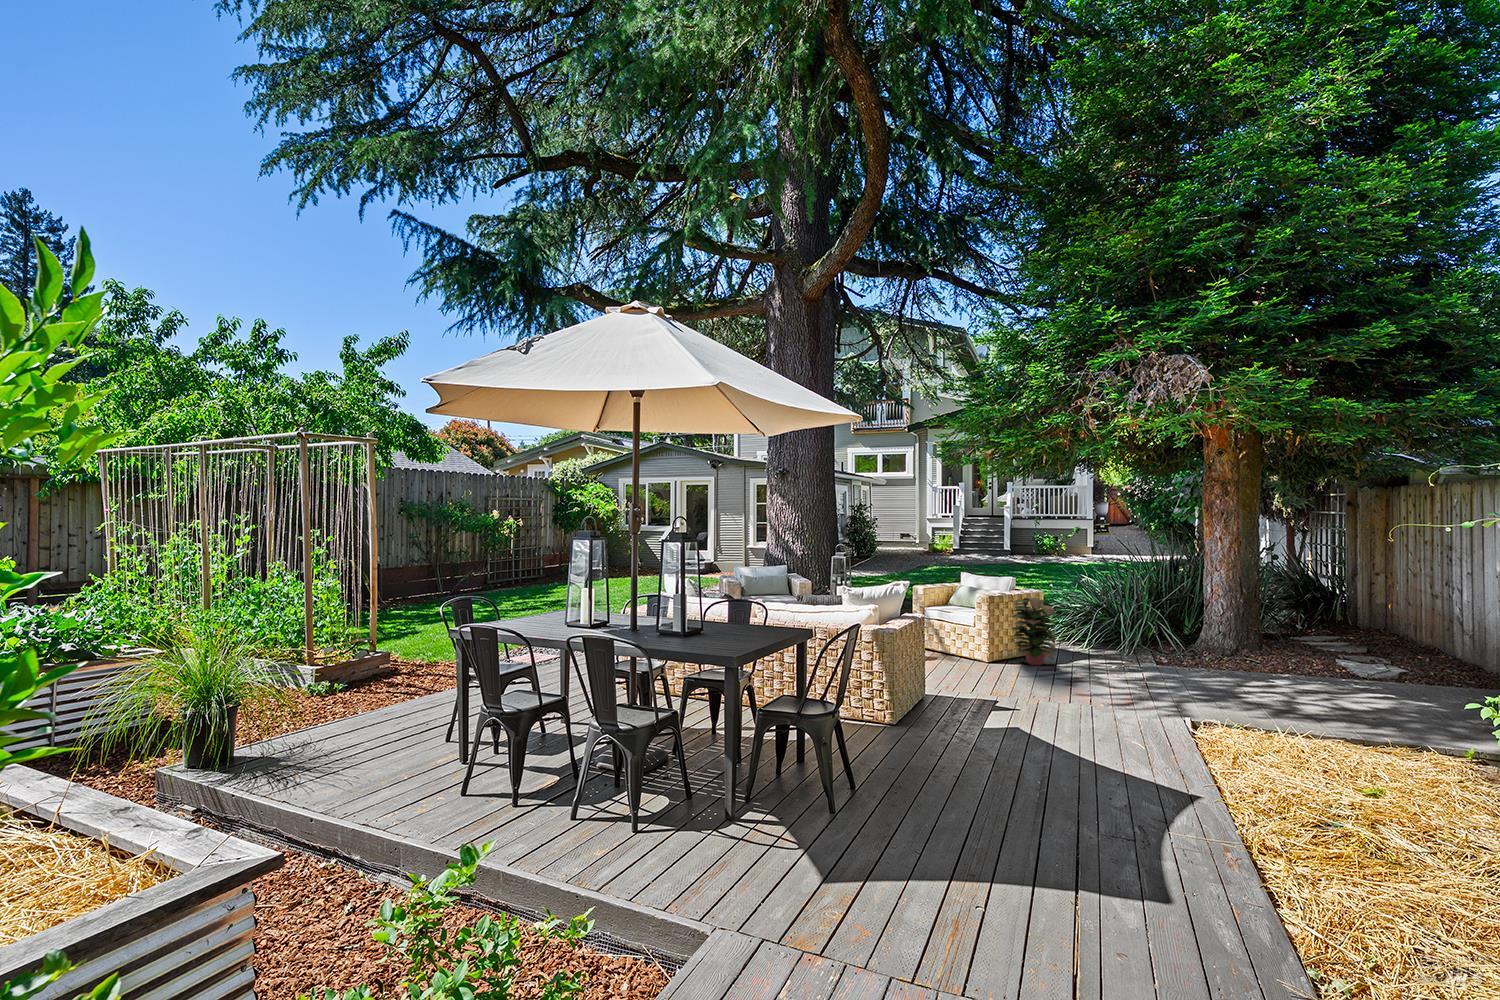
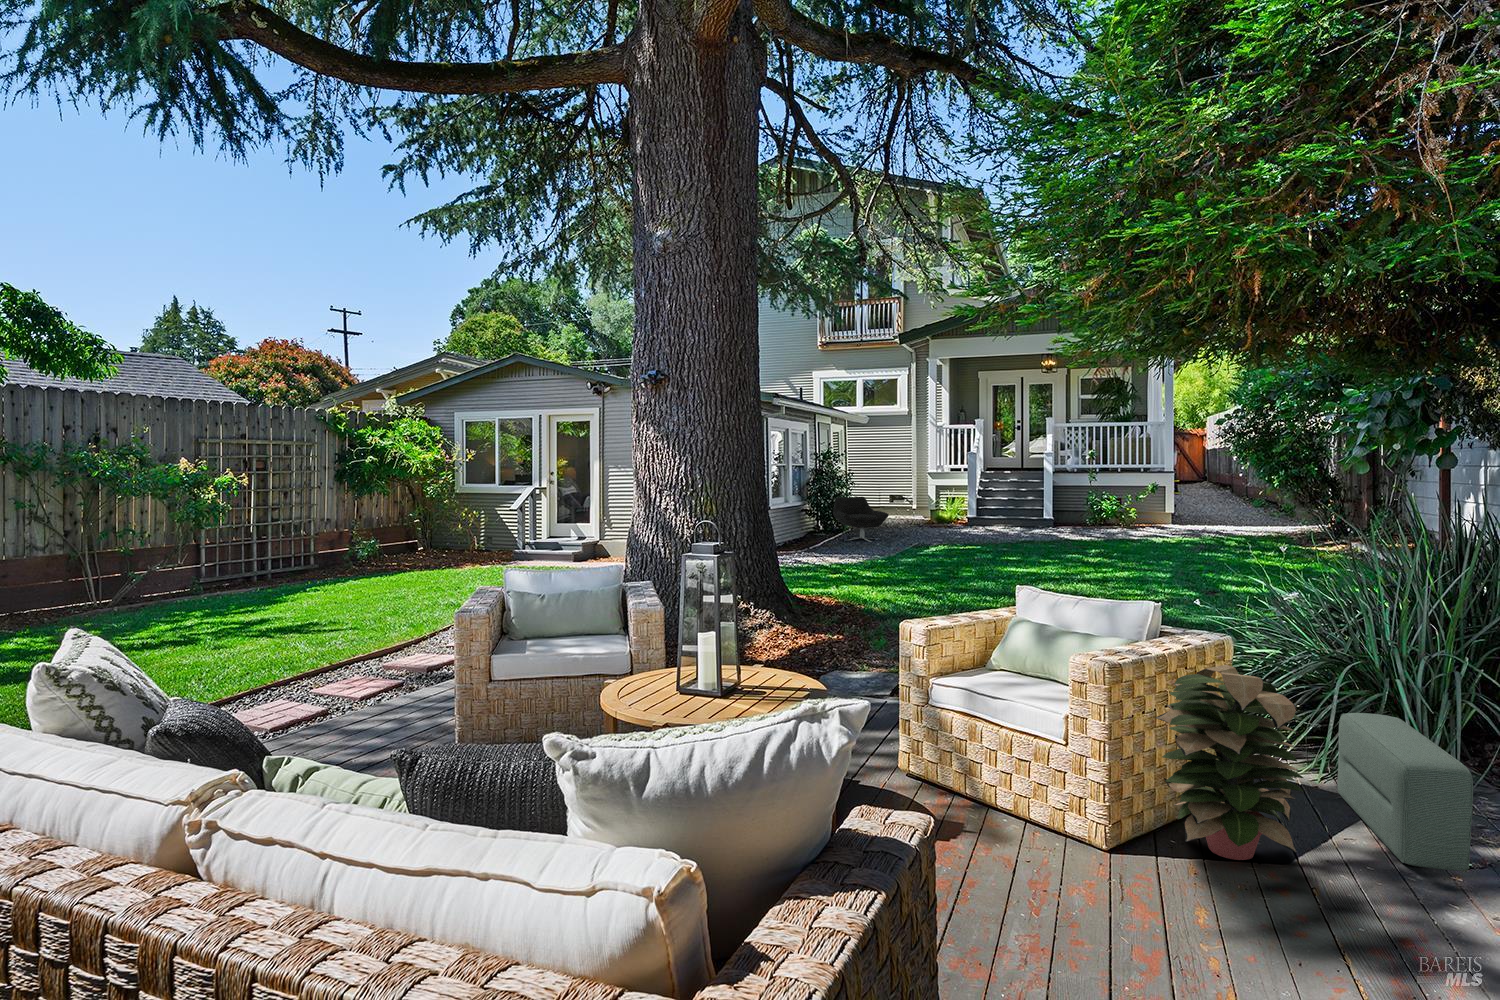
lounge chair: none [865,534,901,563] -> present [833,497,889,542]
pouf: none [1087,621,1117,668] -> present [1338,713,1473,871]

